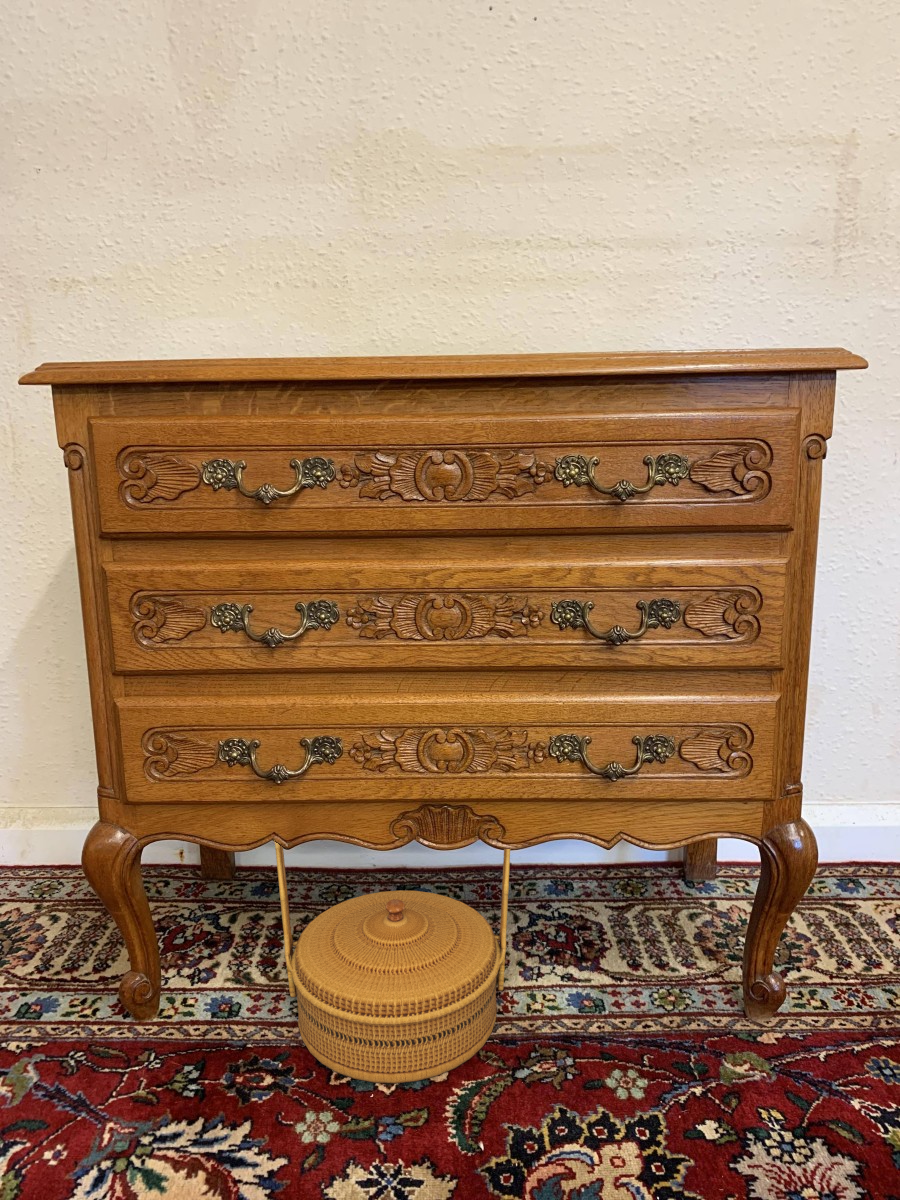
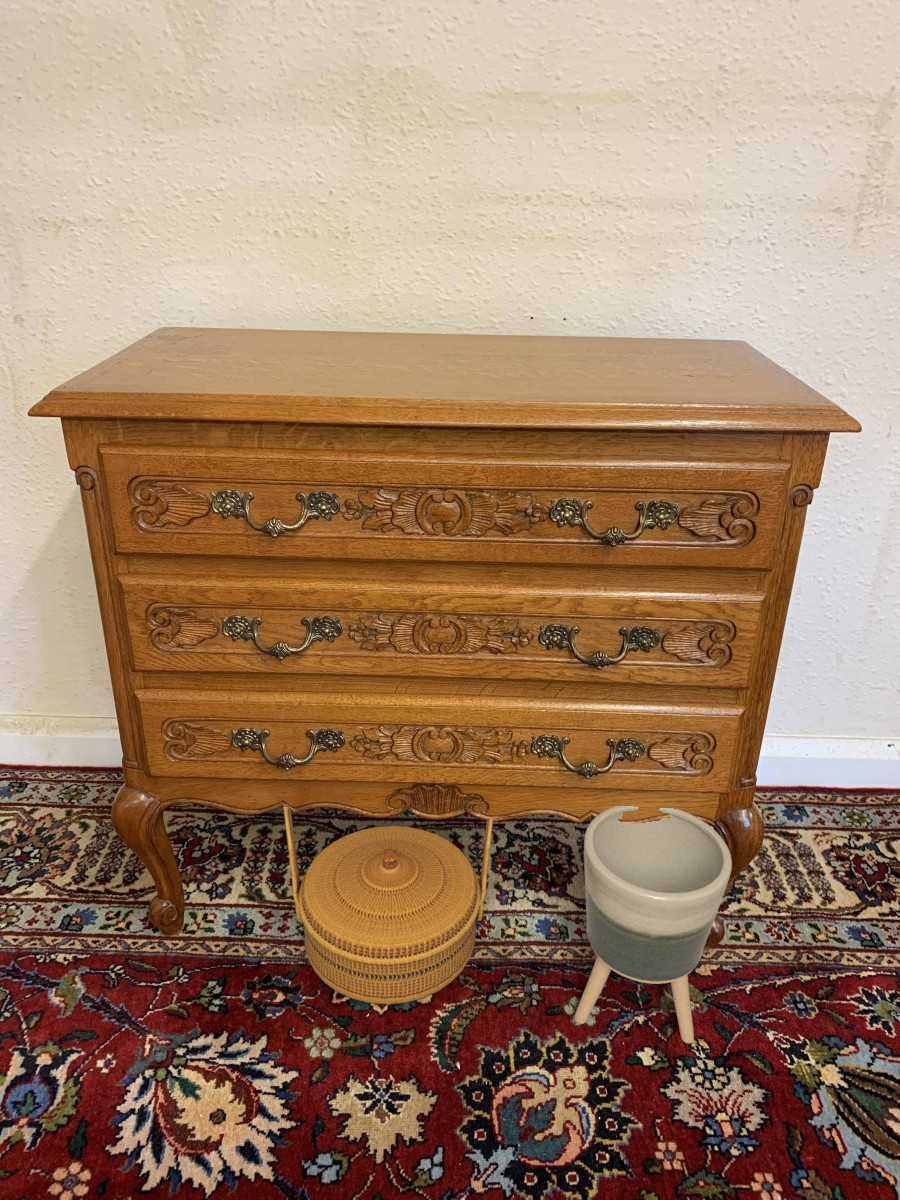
planter: none [614,821,785,1114] -> present [574,806,732,1043]

